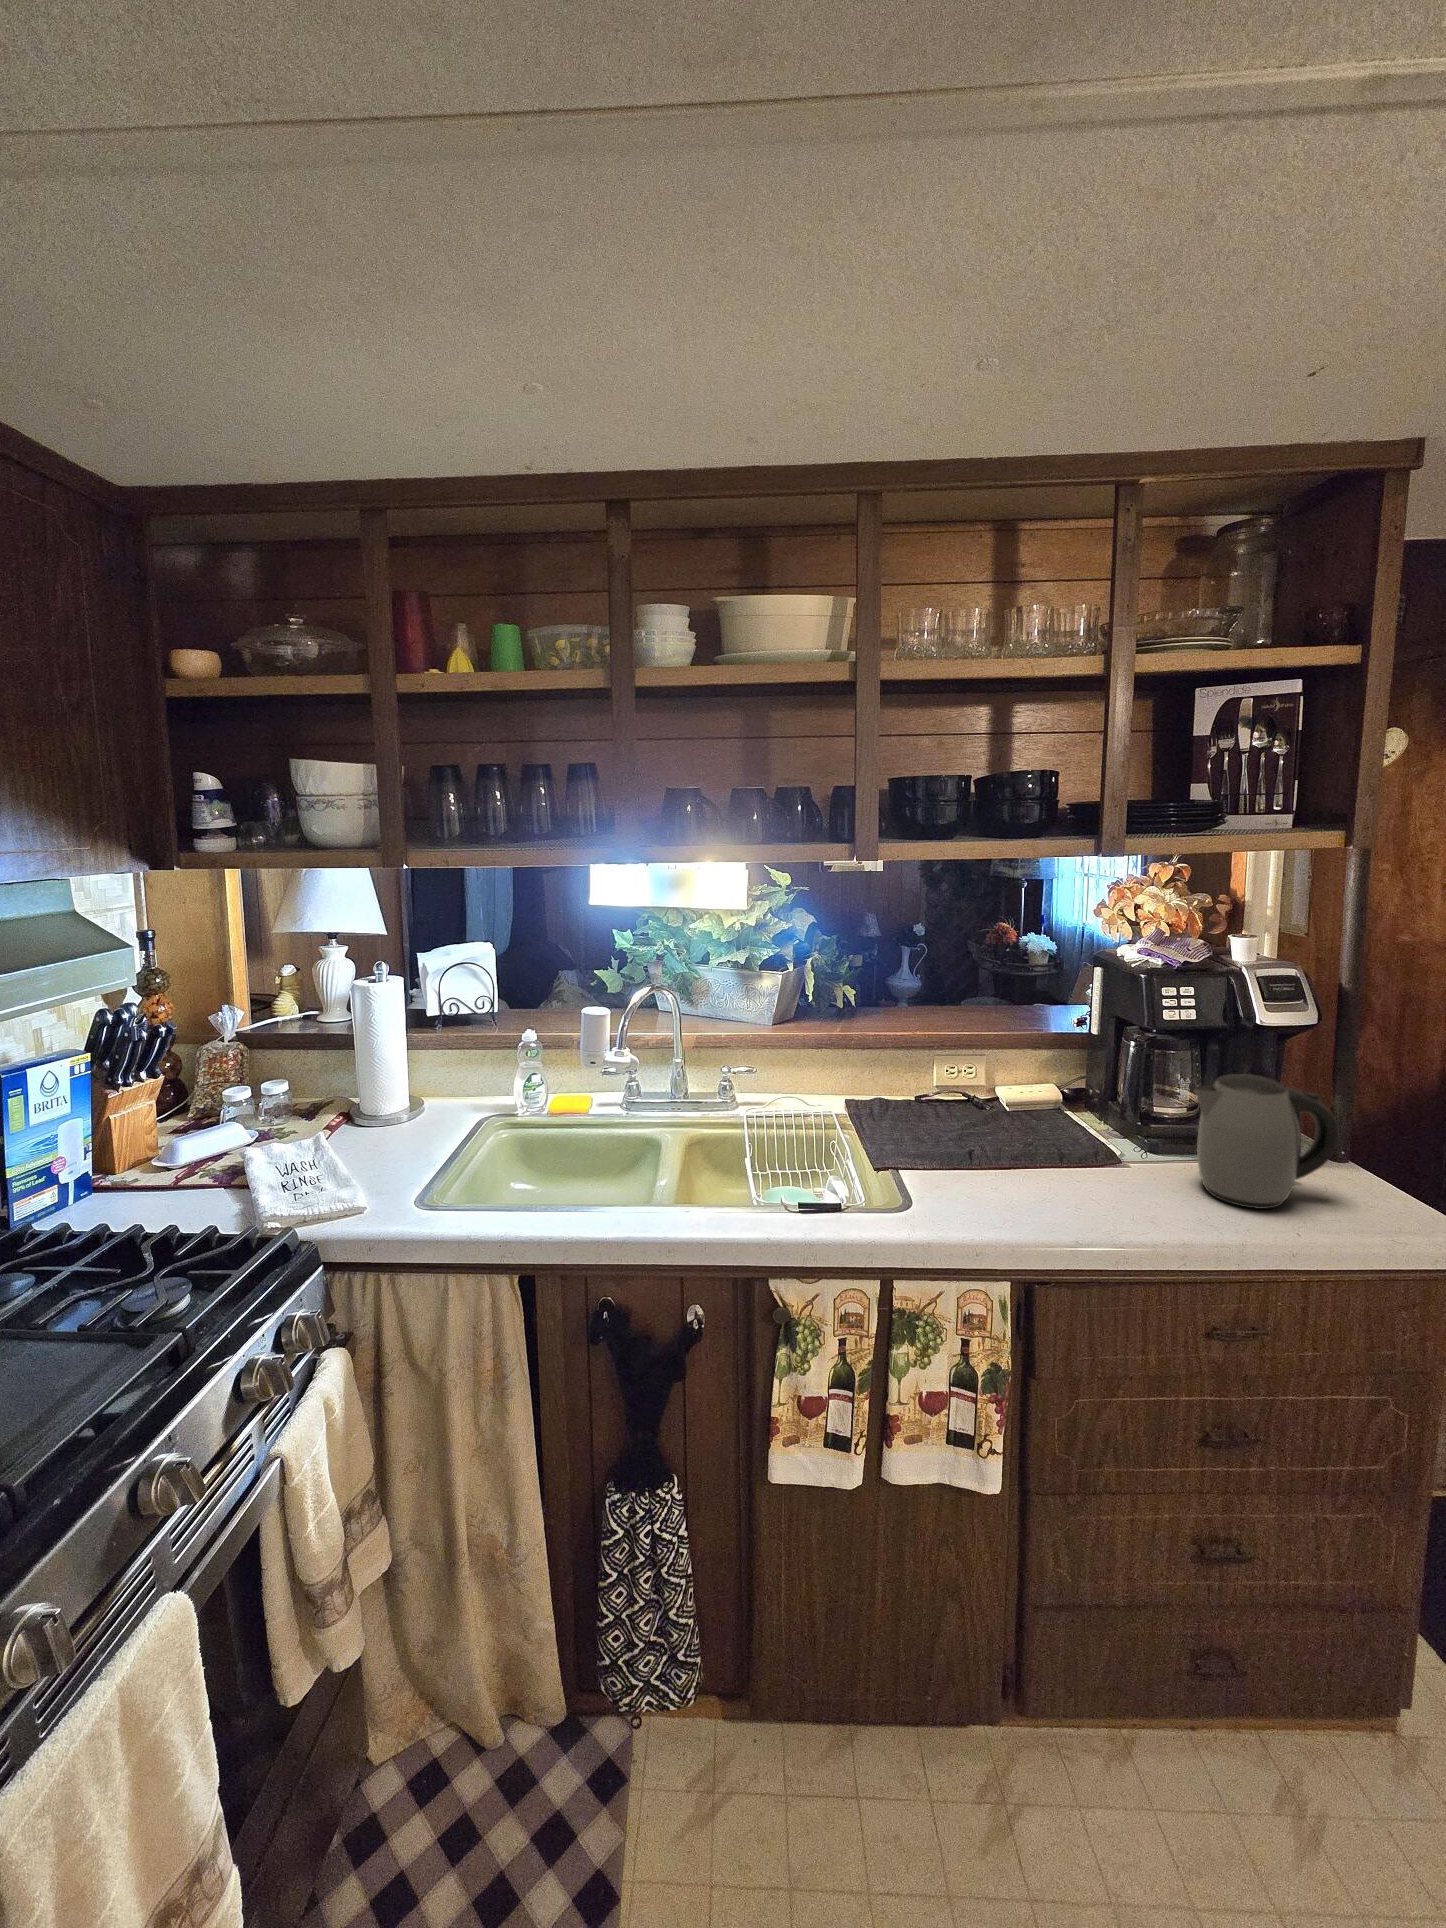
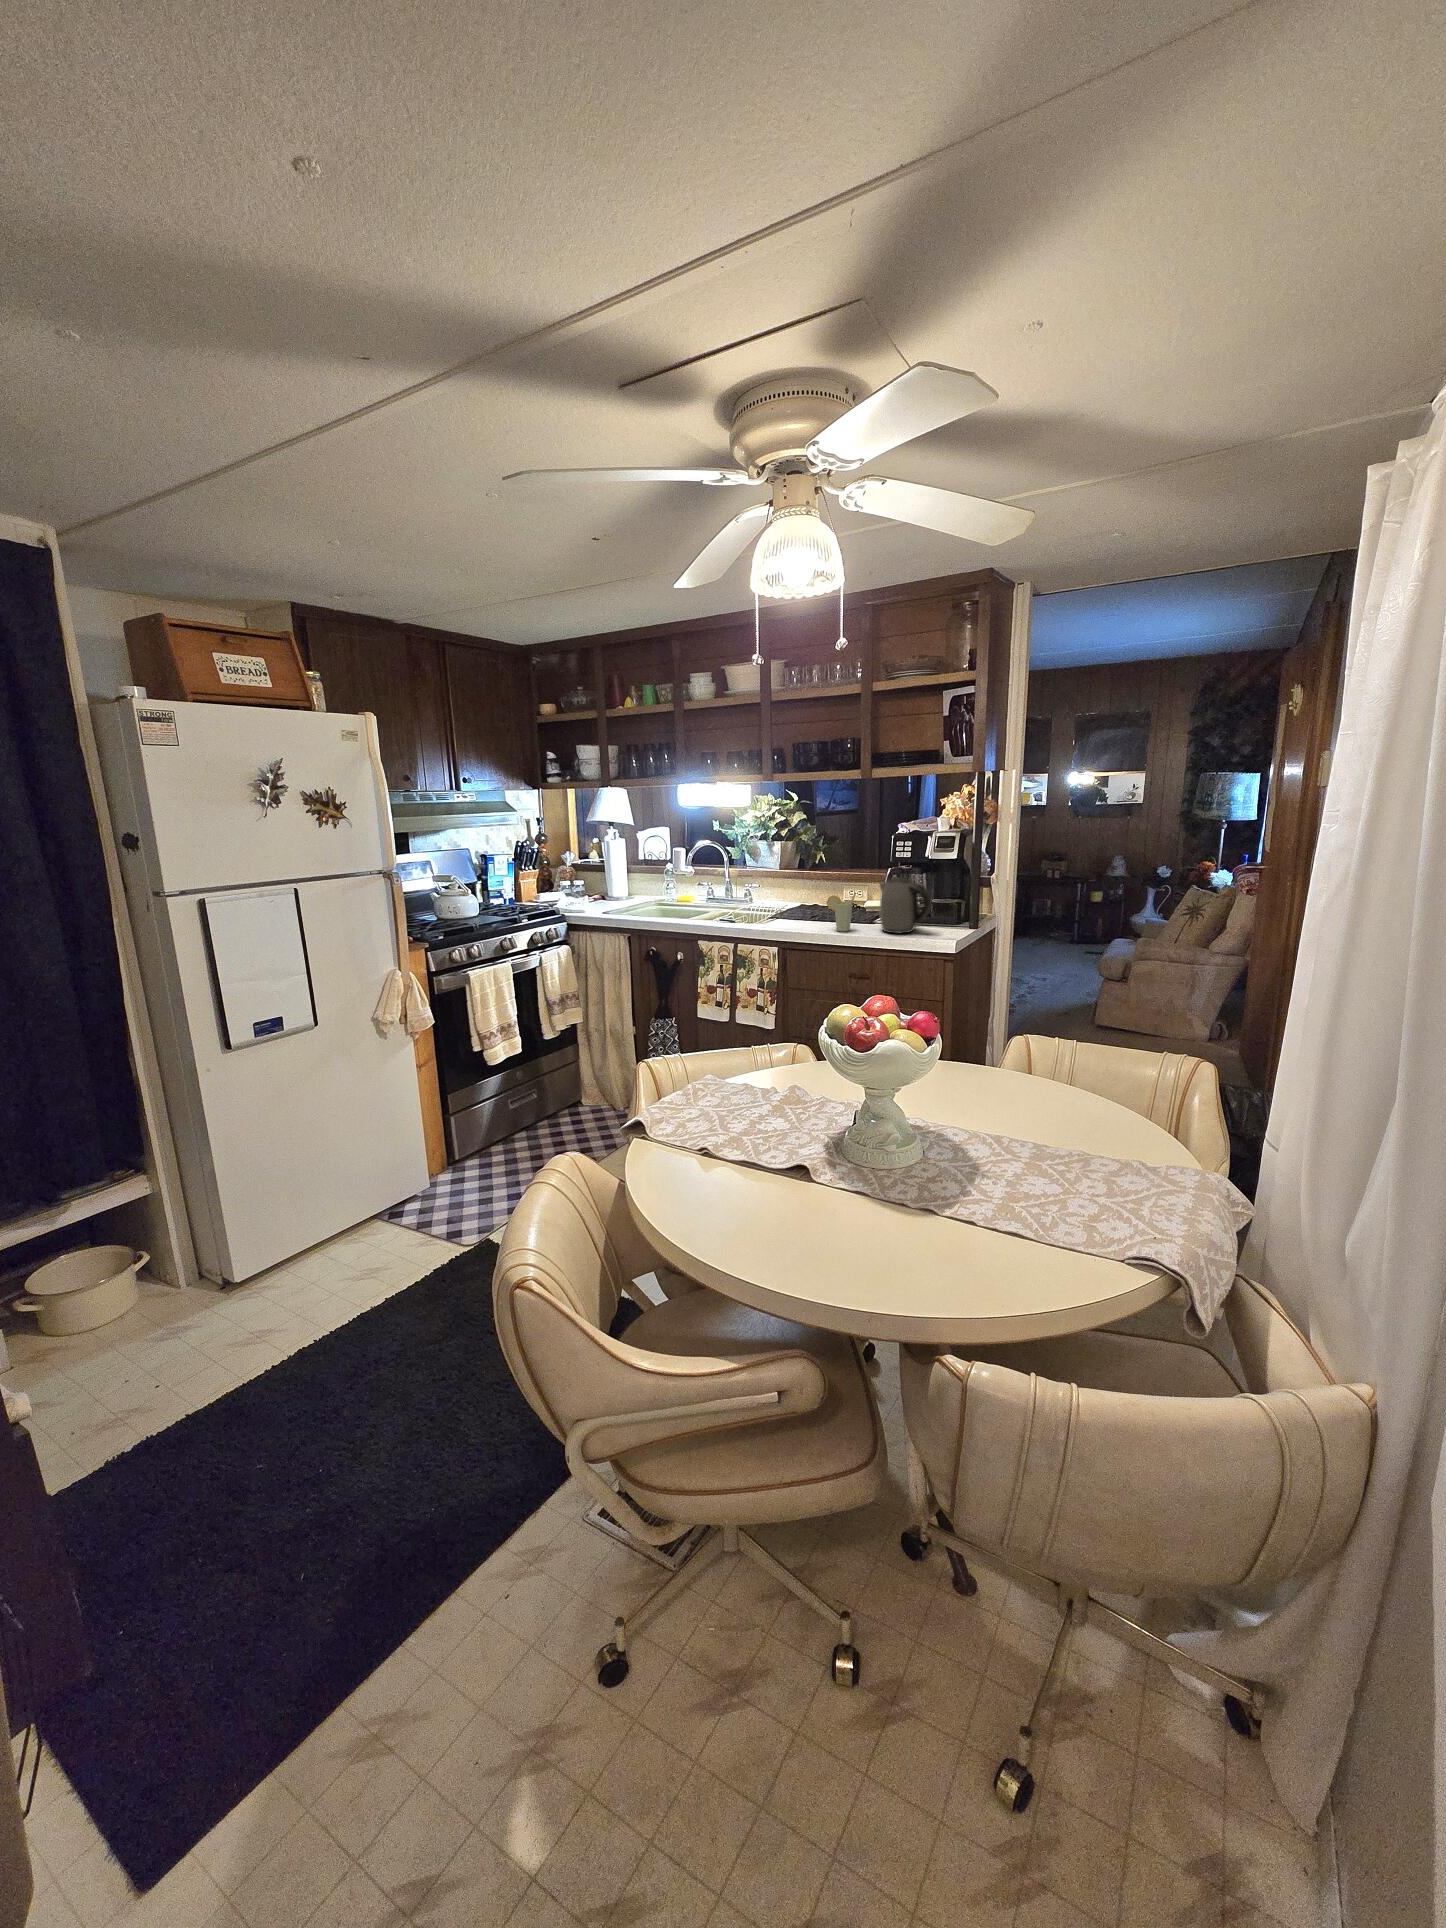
cup: none [1100,1125,1177,1218] -> present [827,894,856,931]

